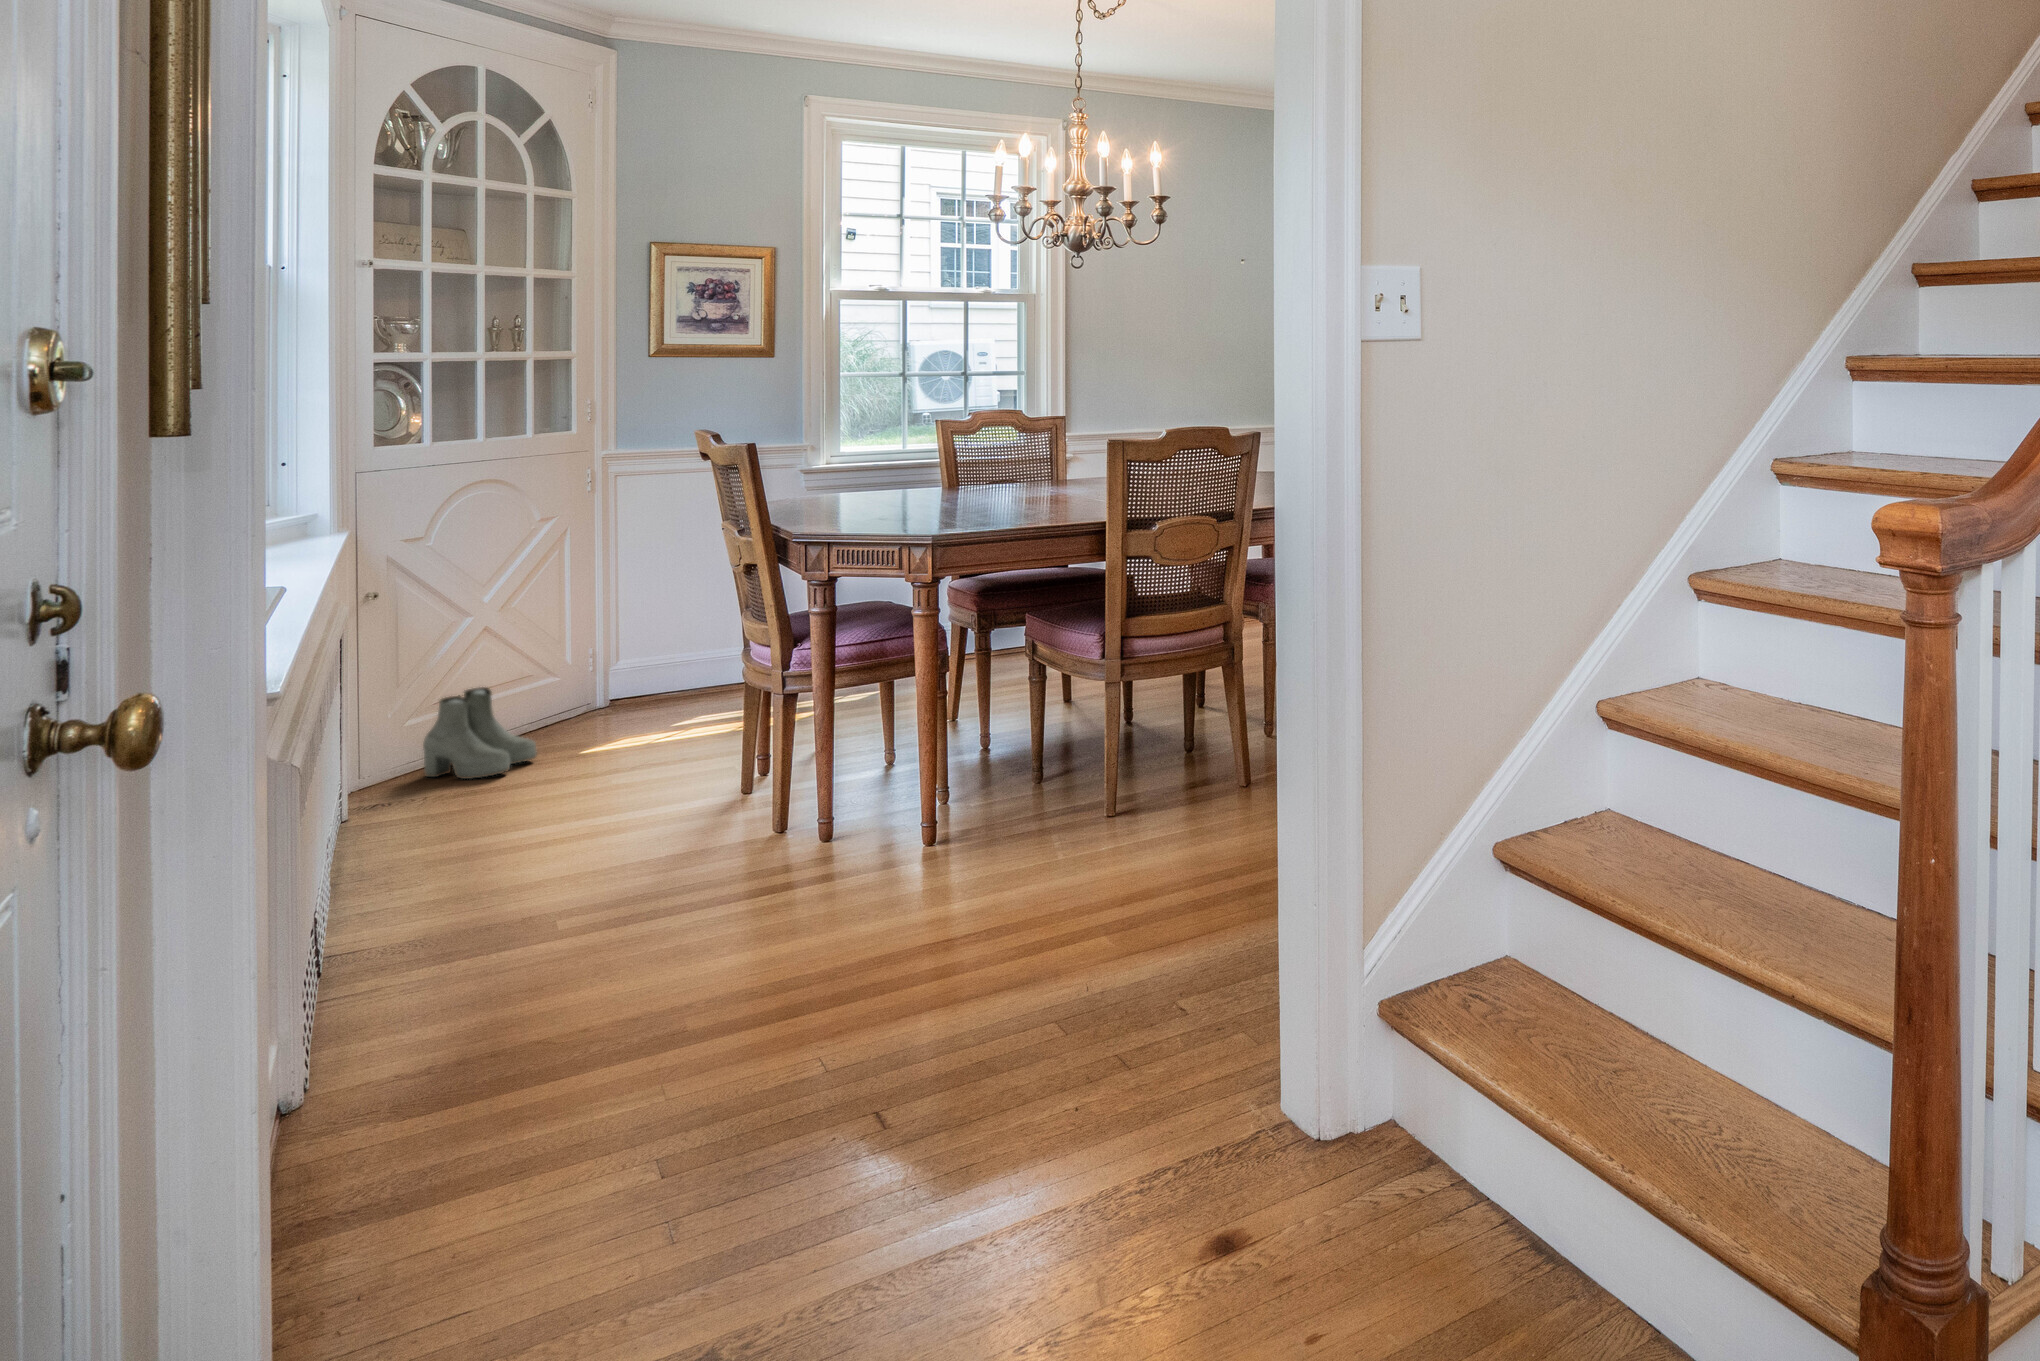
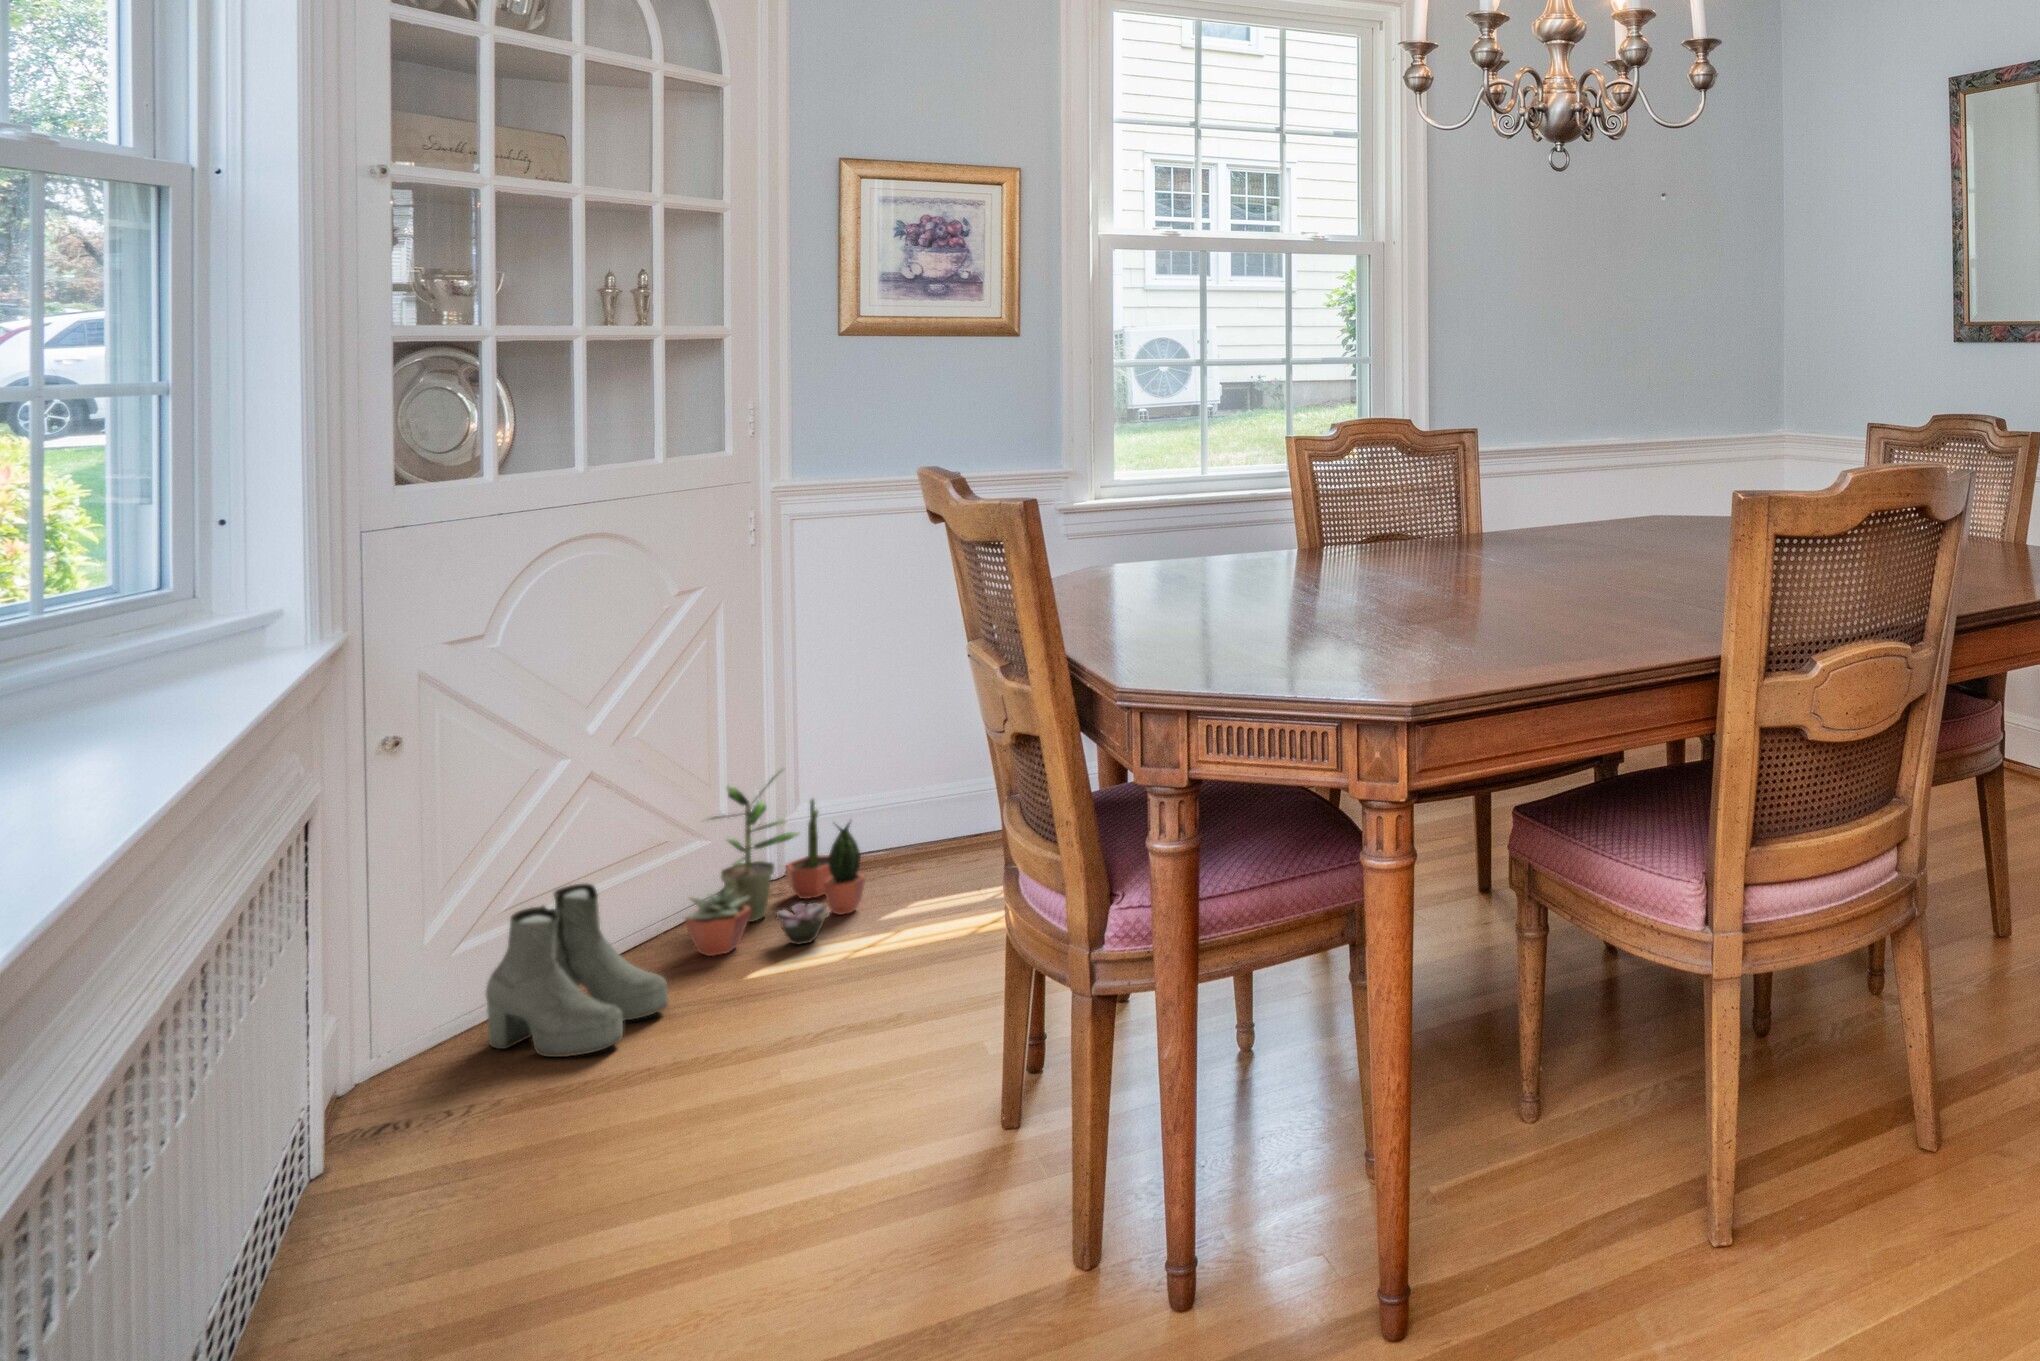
potted plant: none [543,629,663,740] -> present [685,771,865,956]

